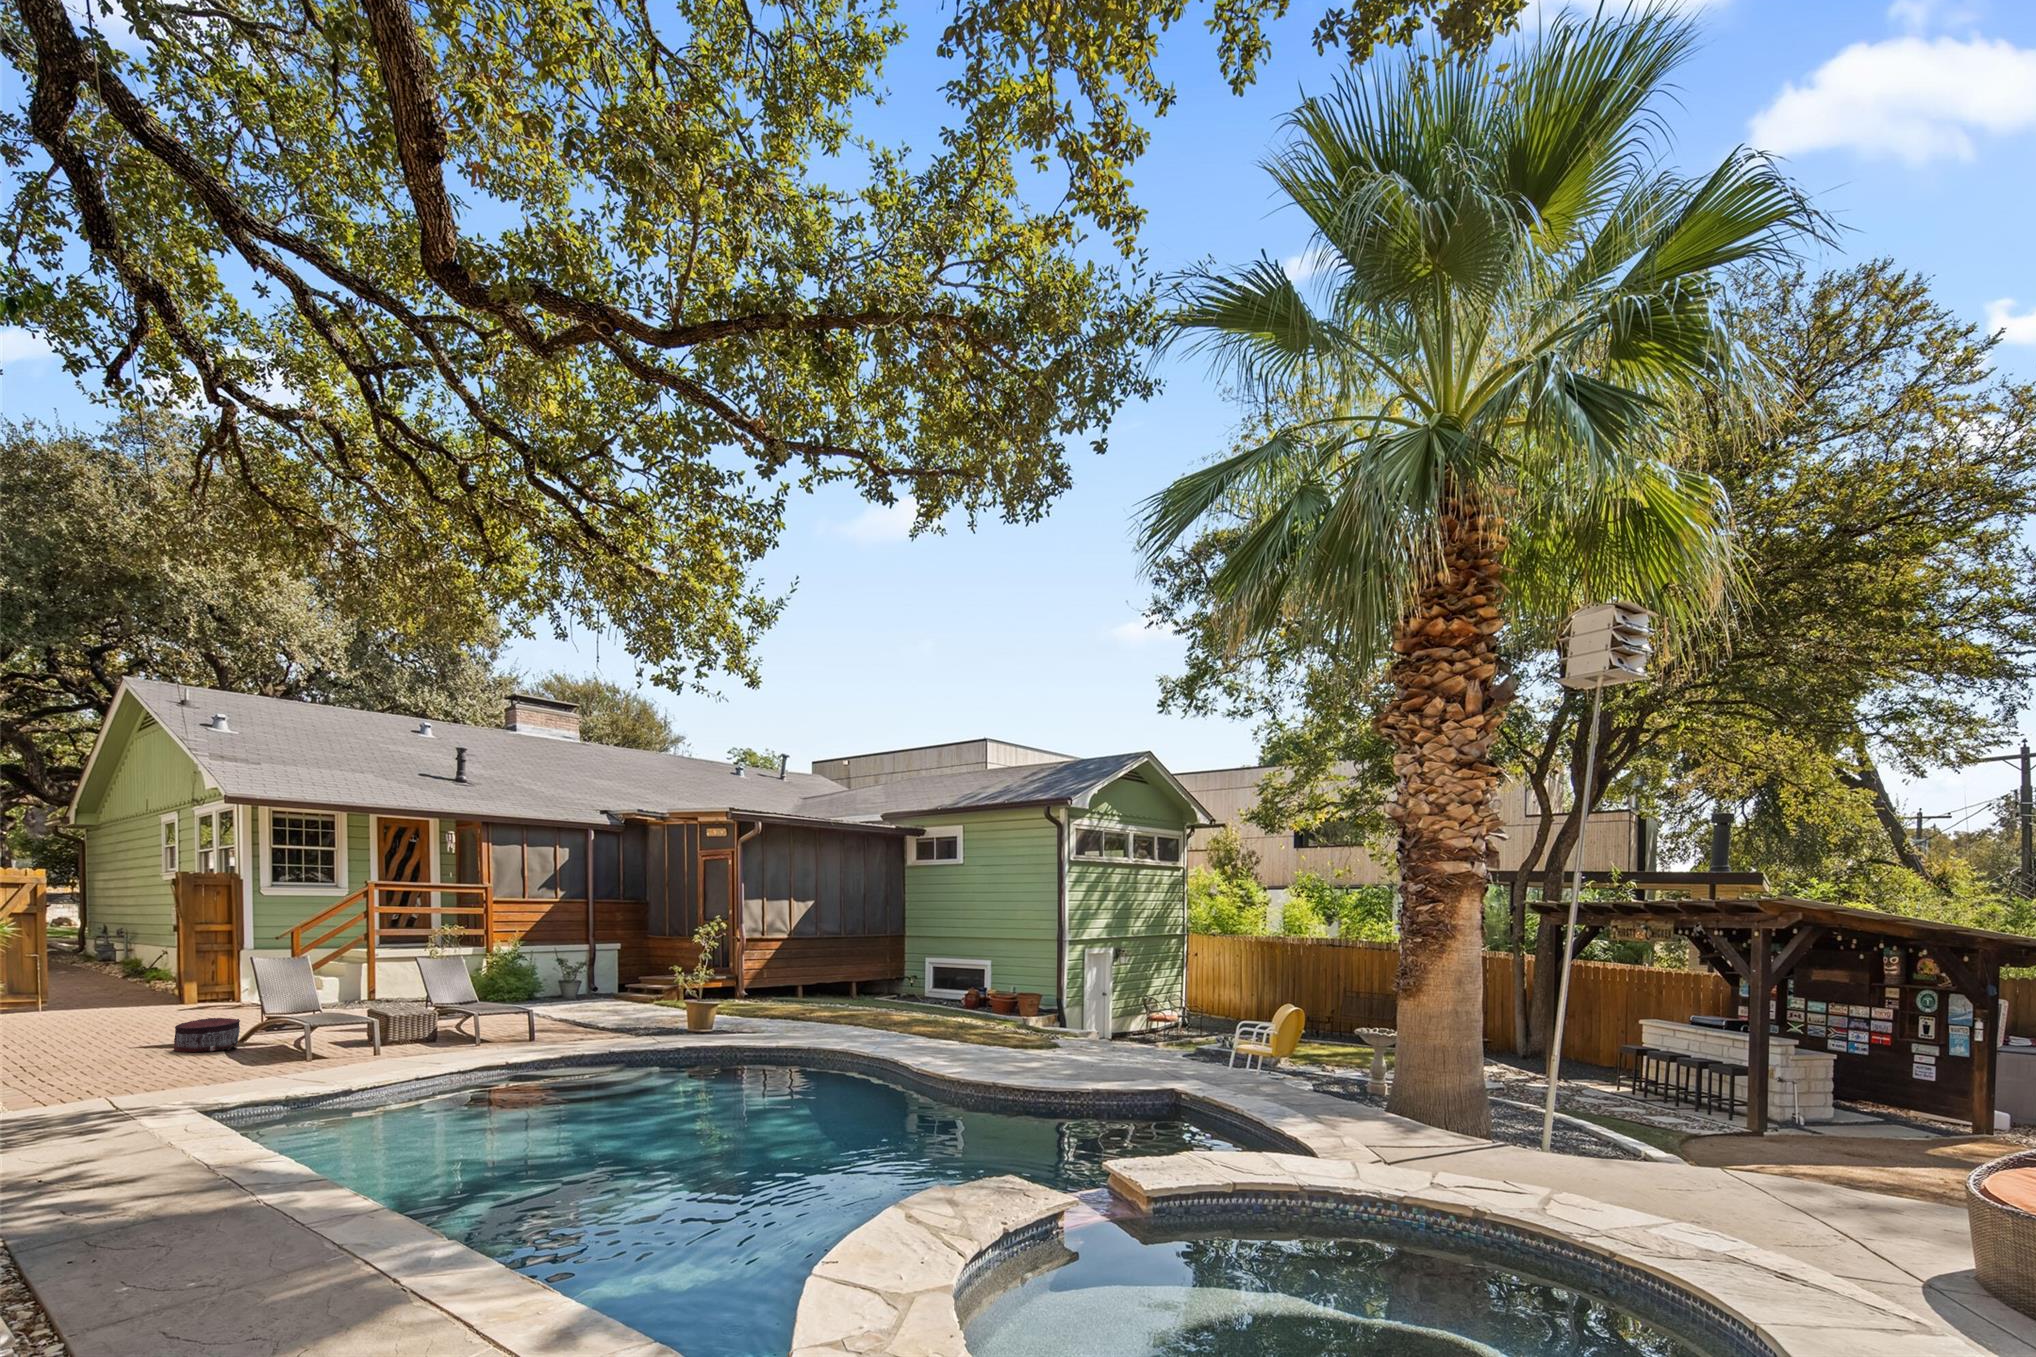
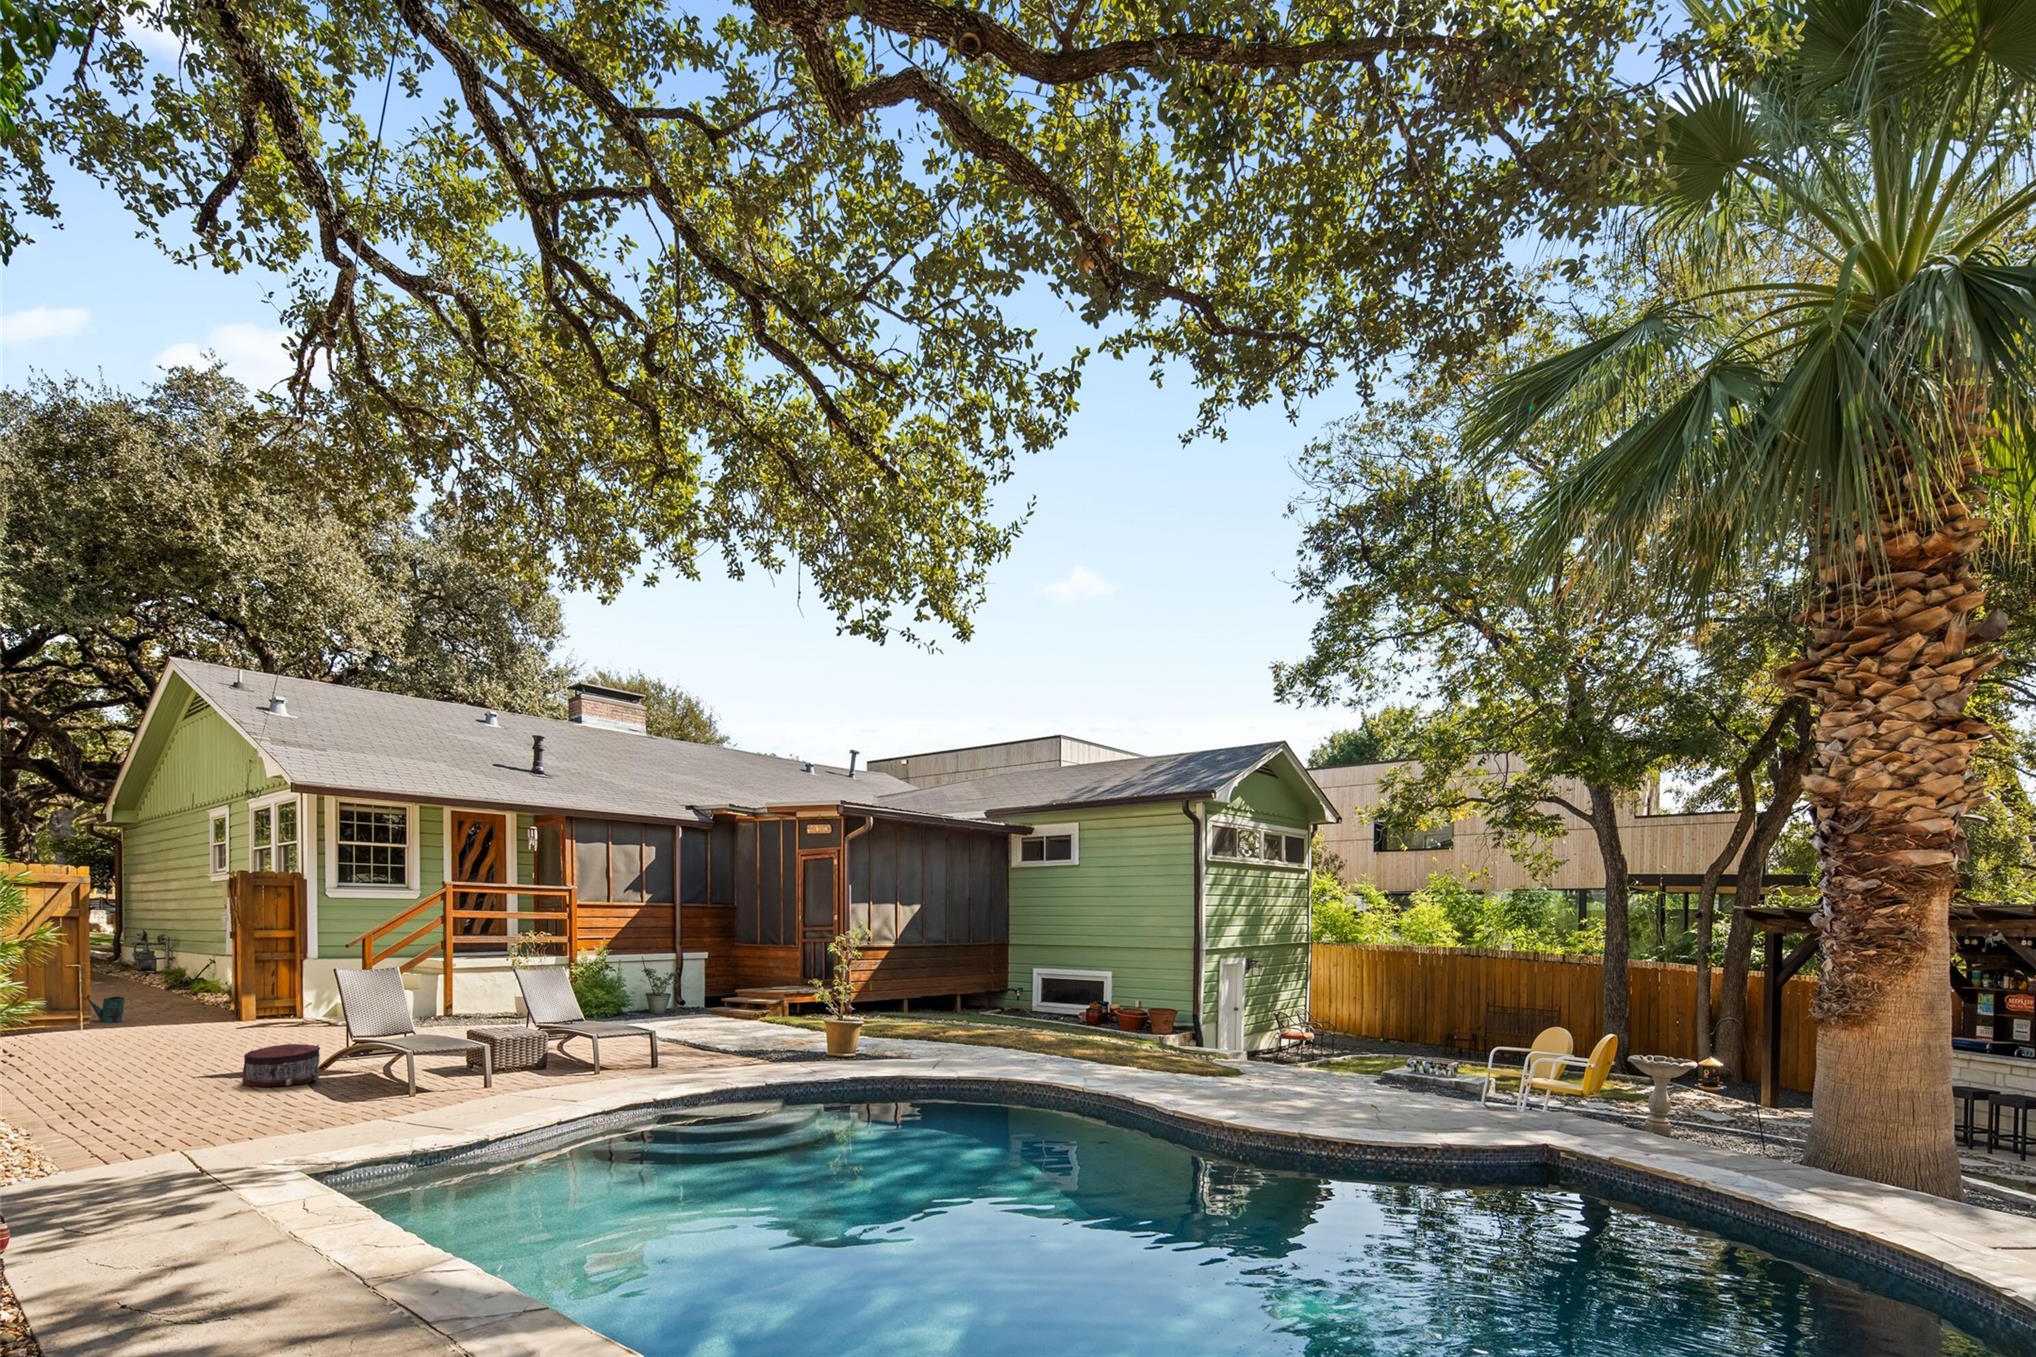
watering can: none [44,983,87,1007] -> present [84,995,125,1023]

